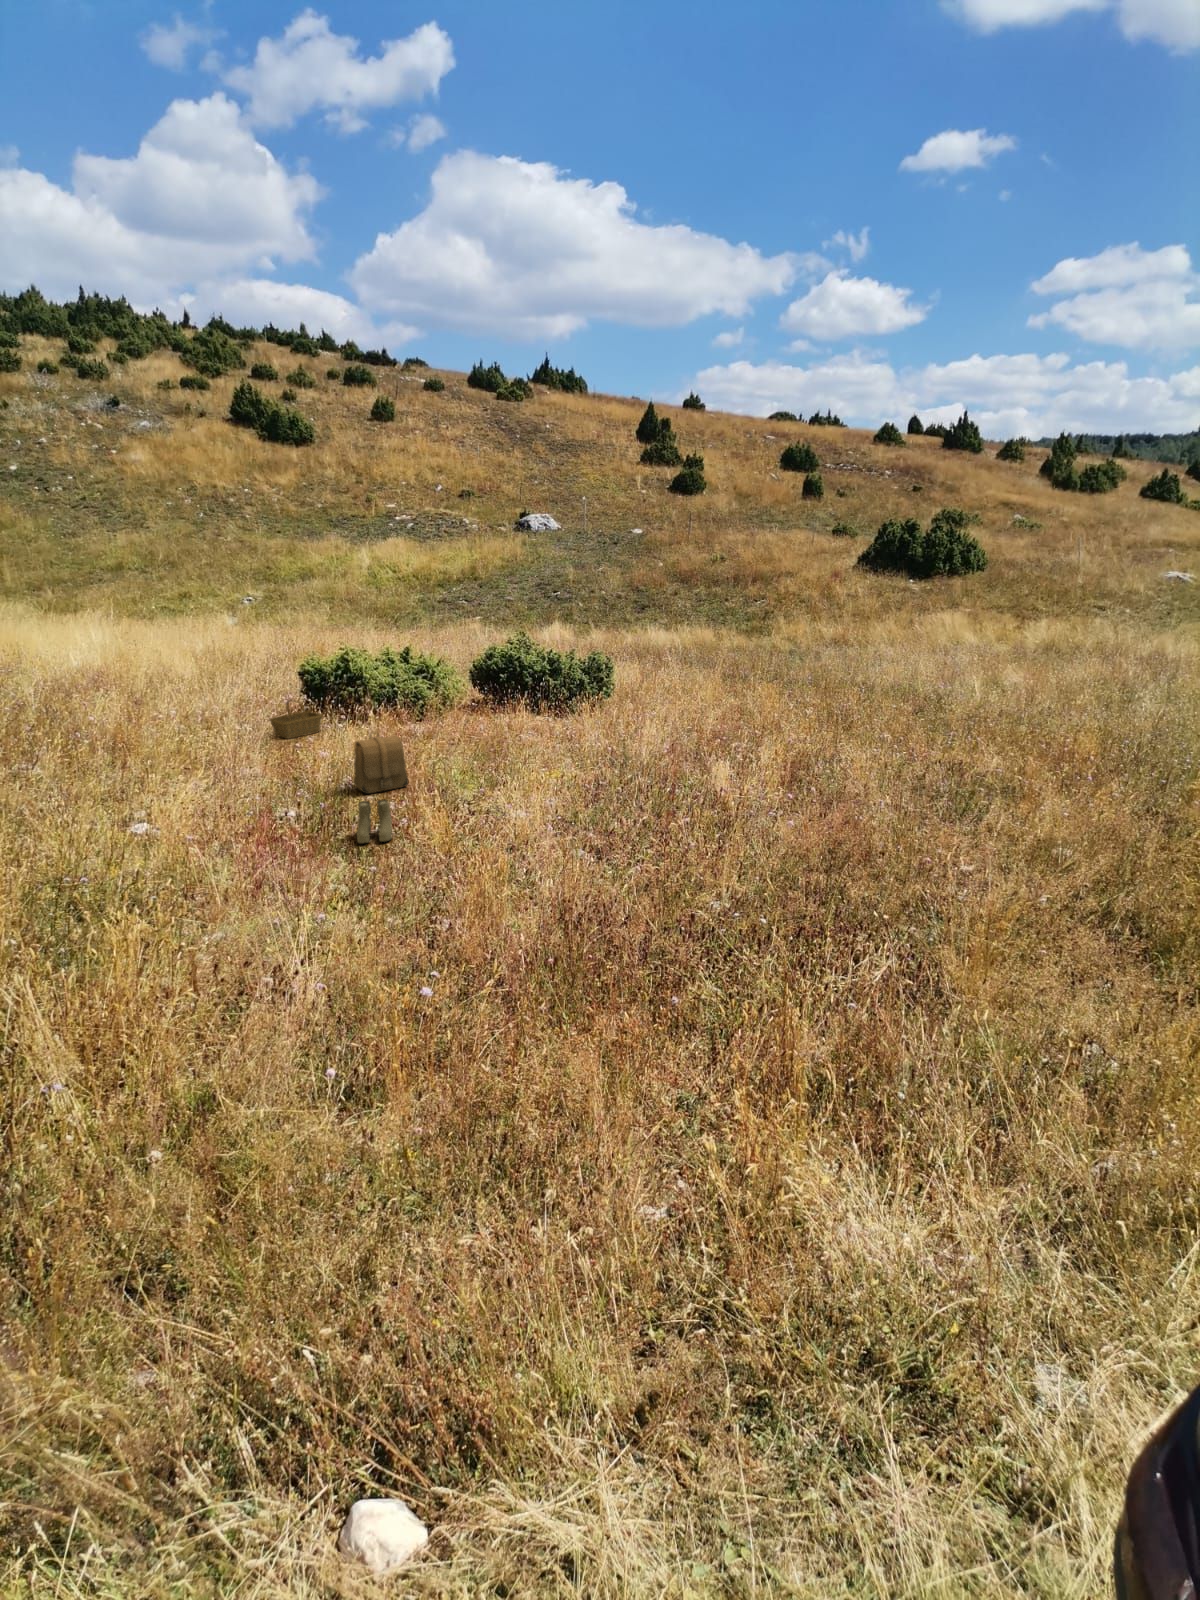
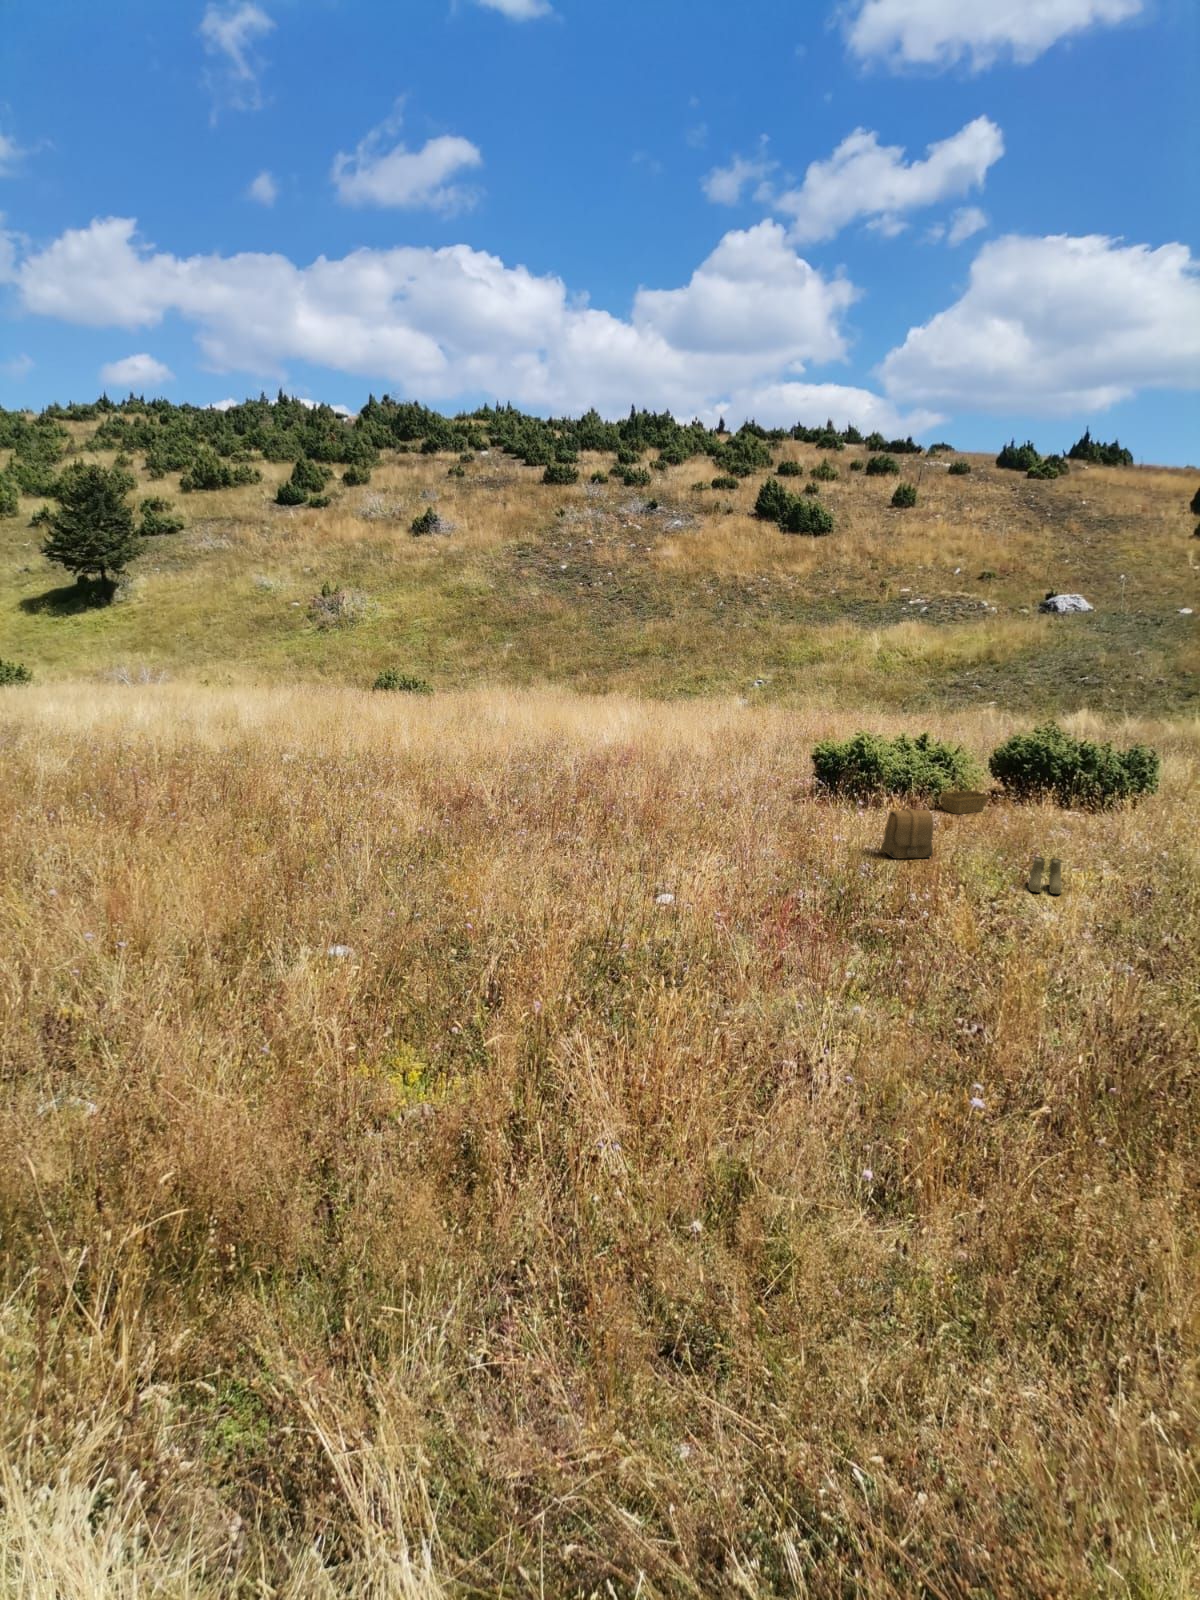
basket: present [269,700,322,739] -> present [941,780,989,814]
boots: present [357,799,392,844] -> present [1028,857,1062,894]

